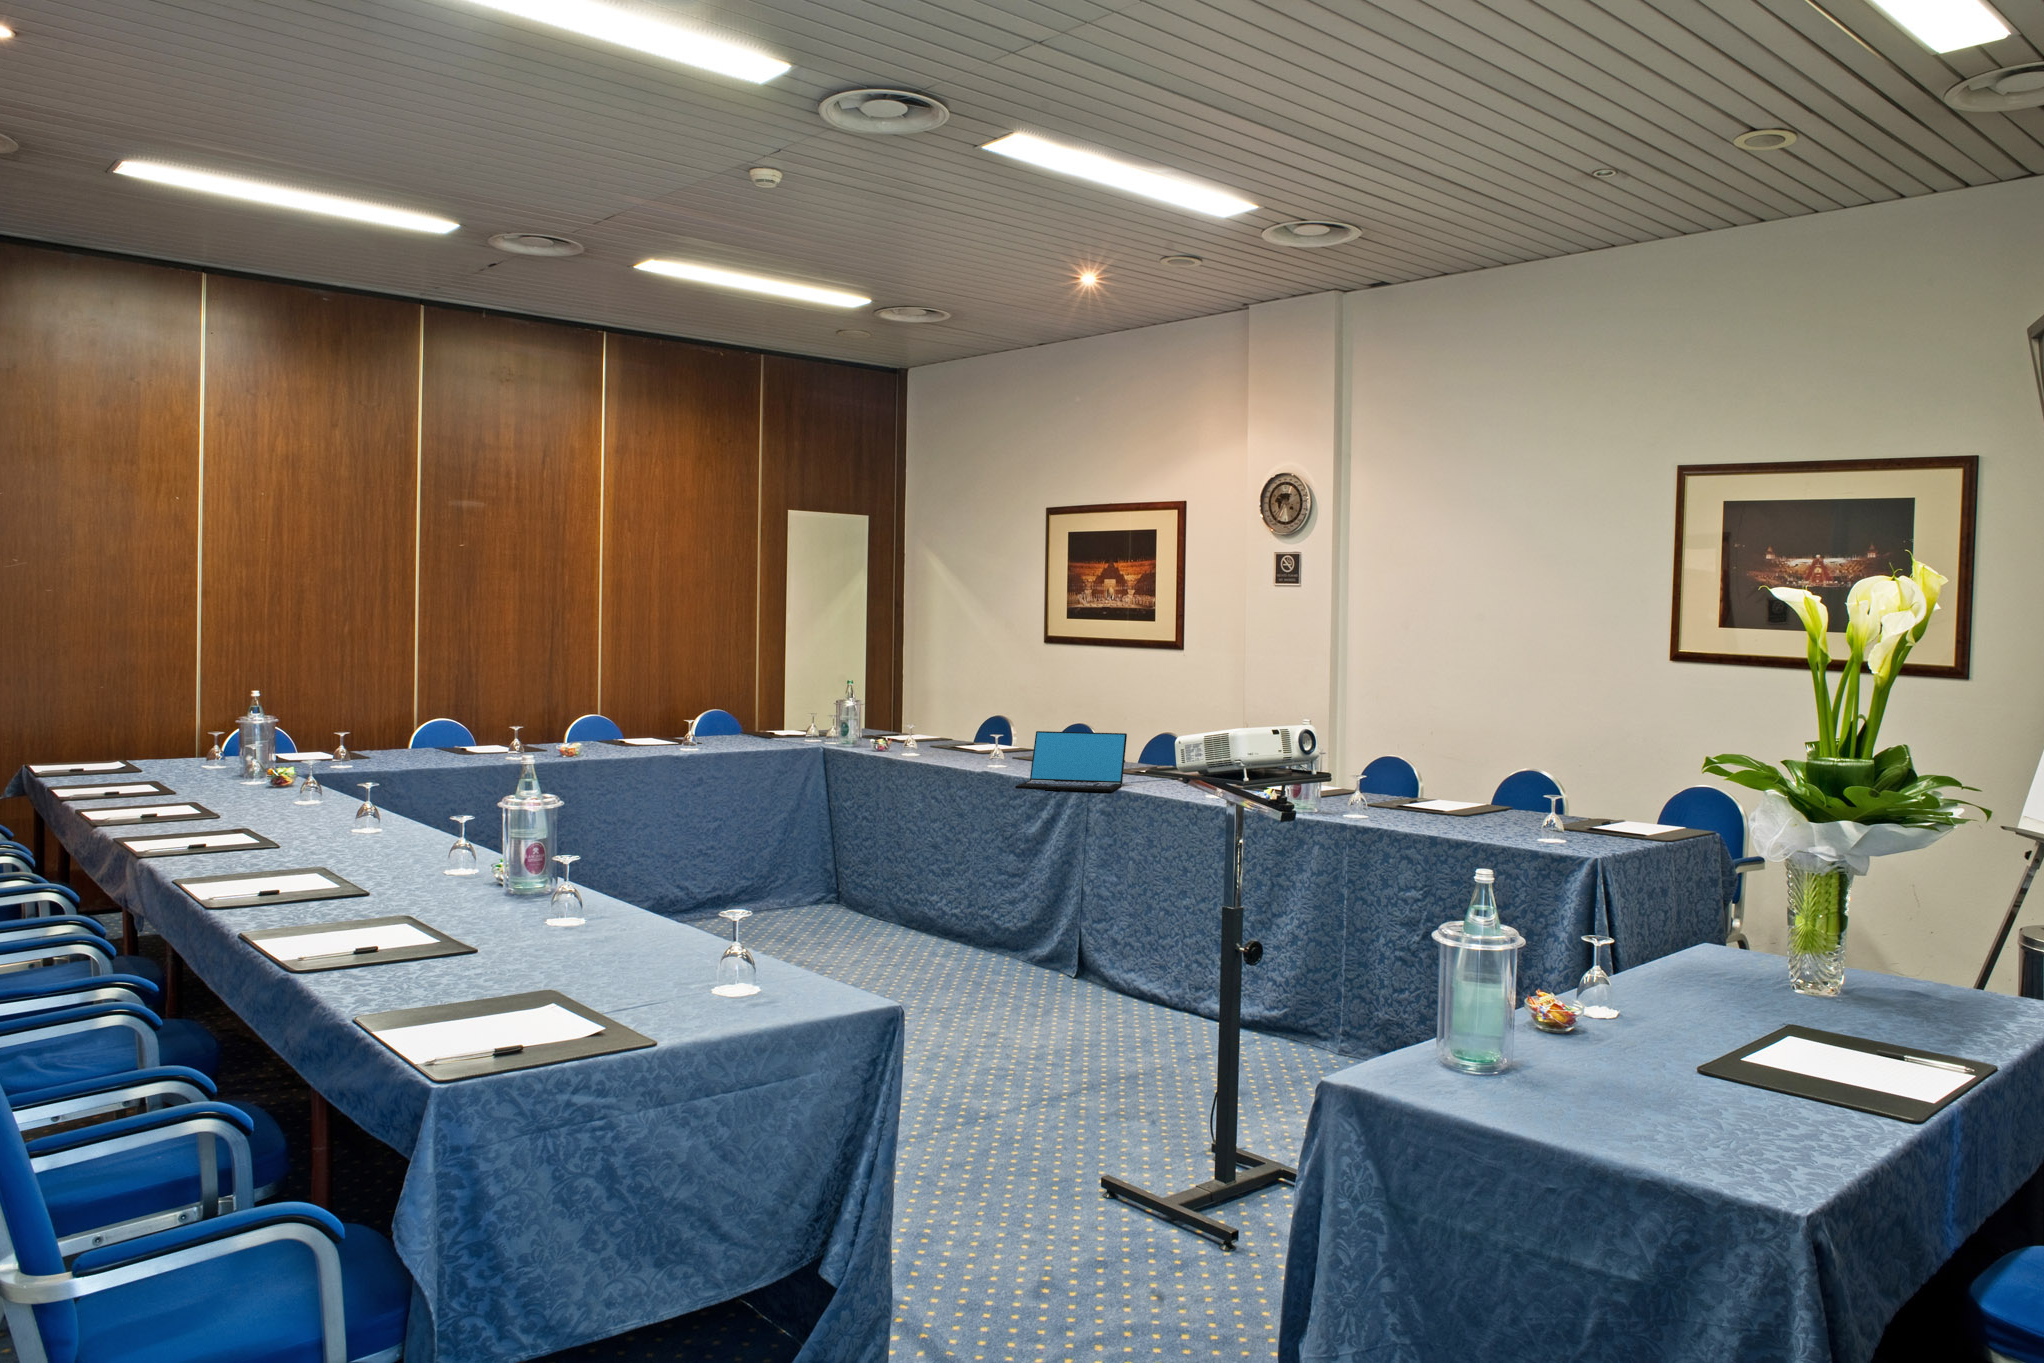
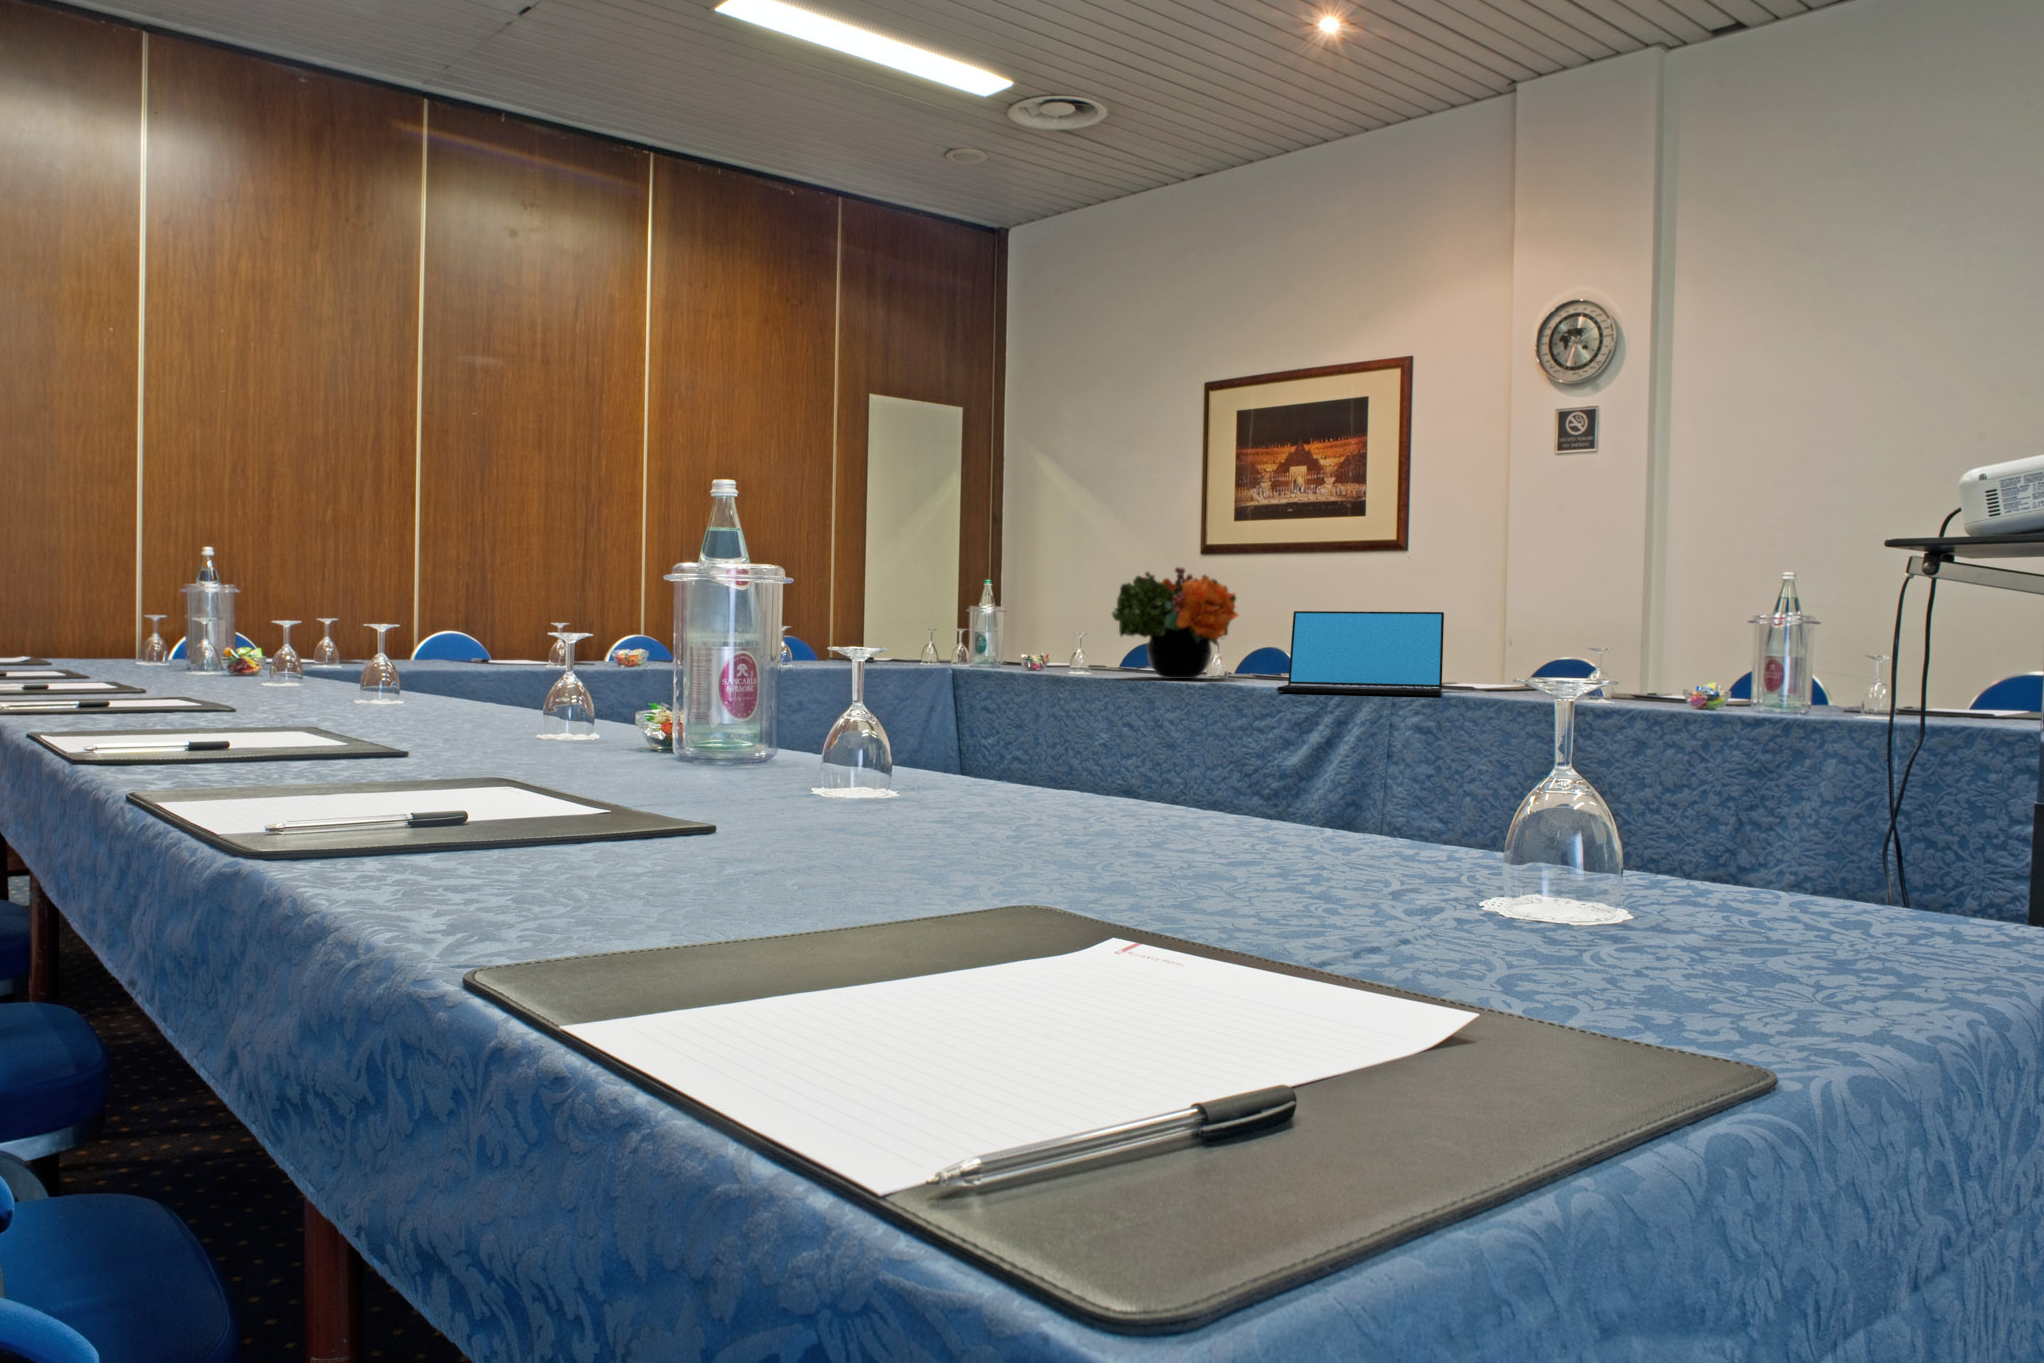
flower arrangement: none [927,692,1015,769] -> present [1112,567,1238,679]

